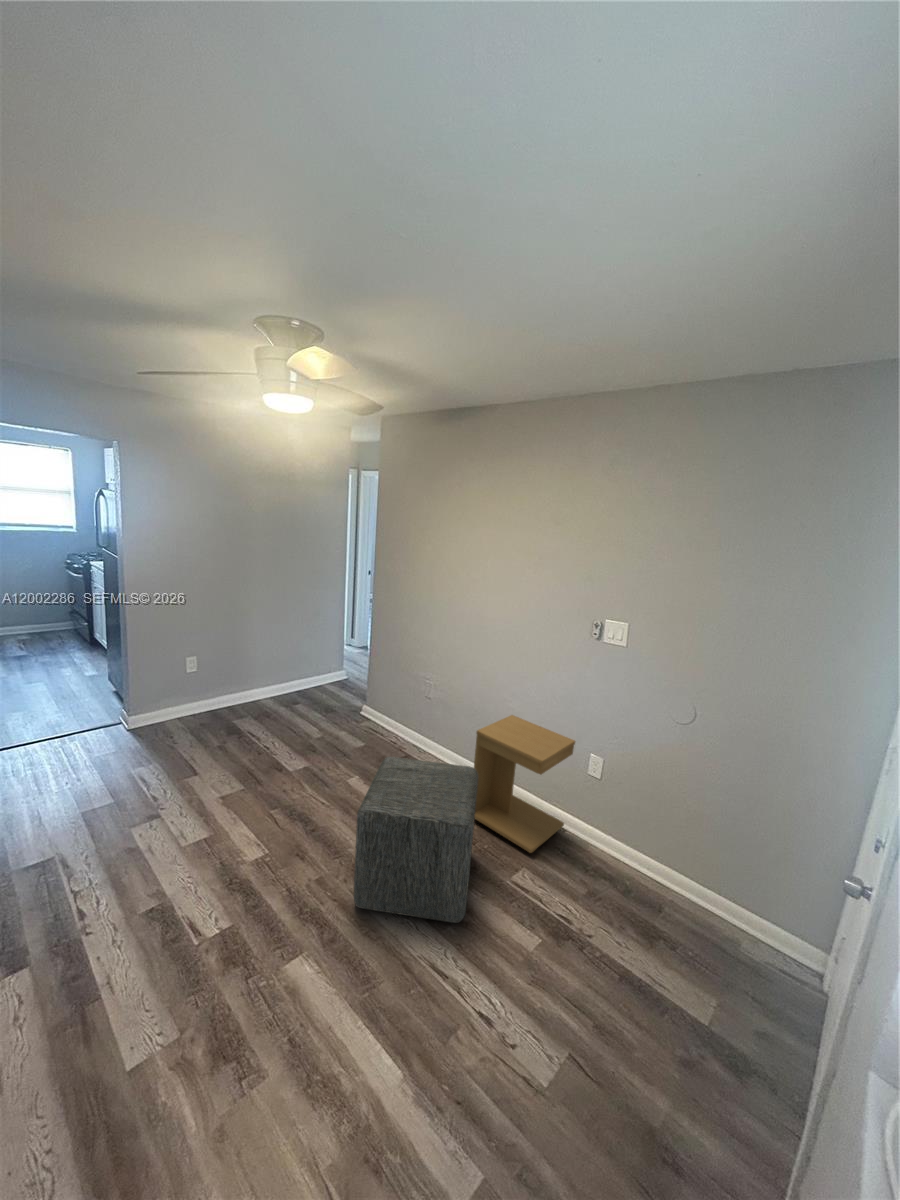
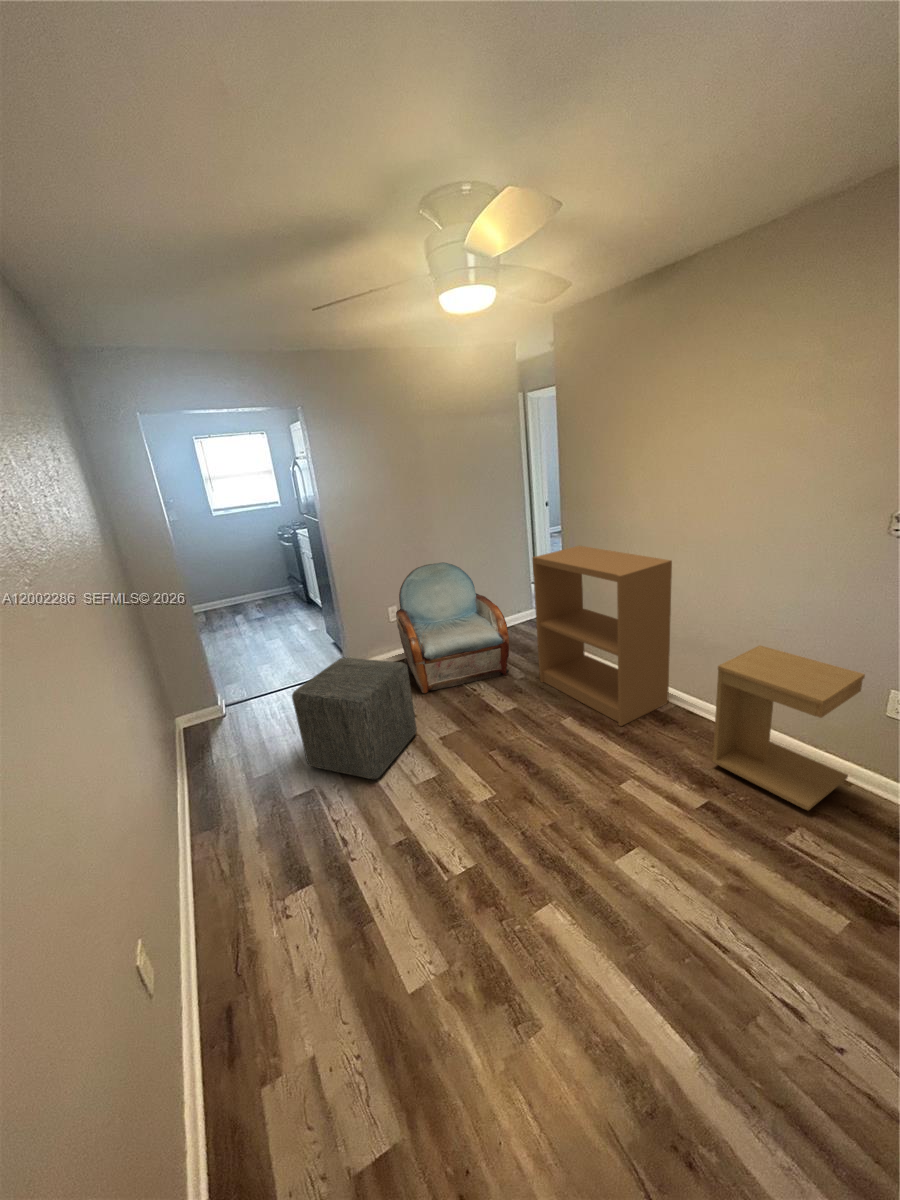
armchair: none [194,616,311,750] -> present [396,562,509,693]
bookshelf: none [336,616,456,785] -> present [532,546,672,726]
ottoman: present [354,757,478,923] -> present [292,657,417,779]

